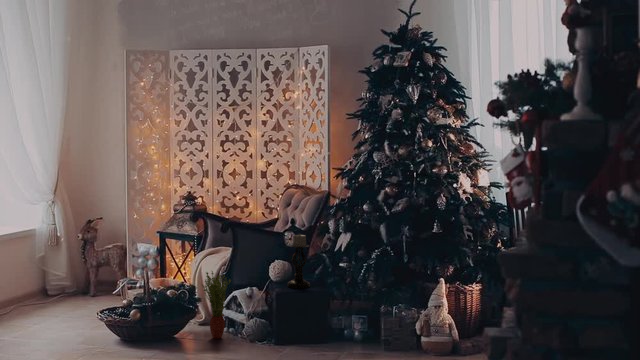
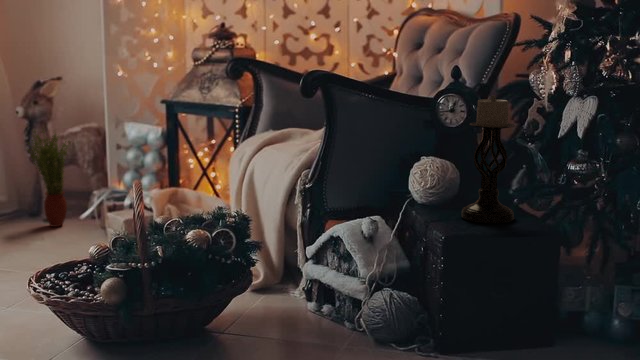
potted plant: present [202,271,231,339] -> present [27,131,71,227]

